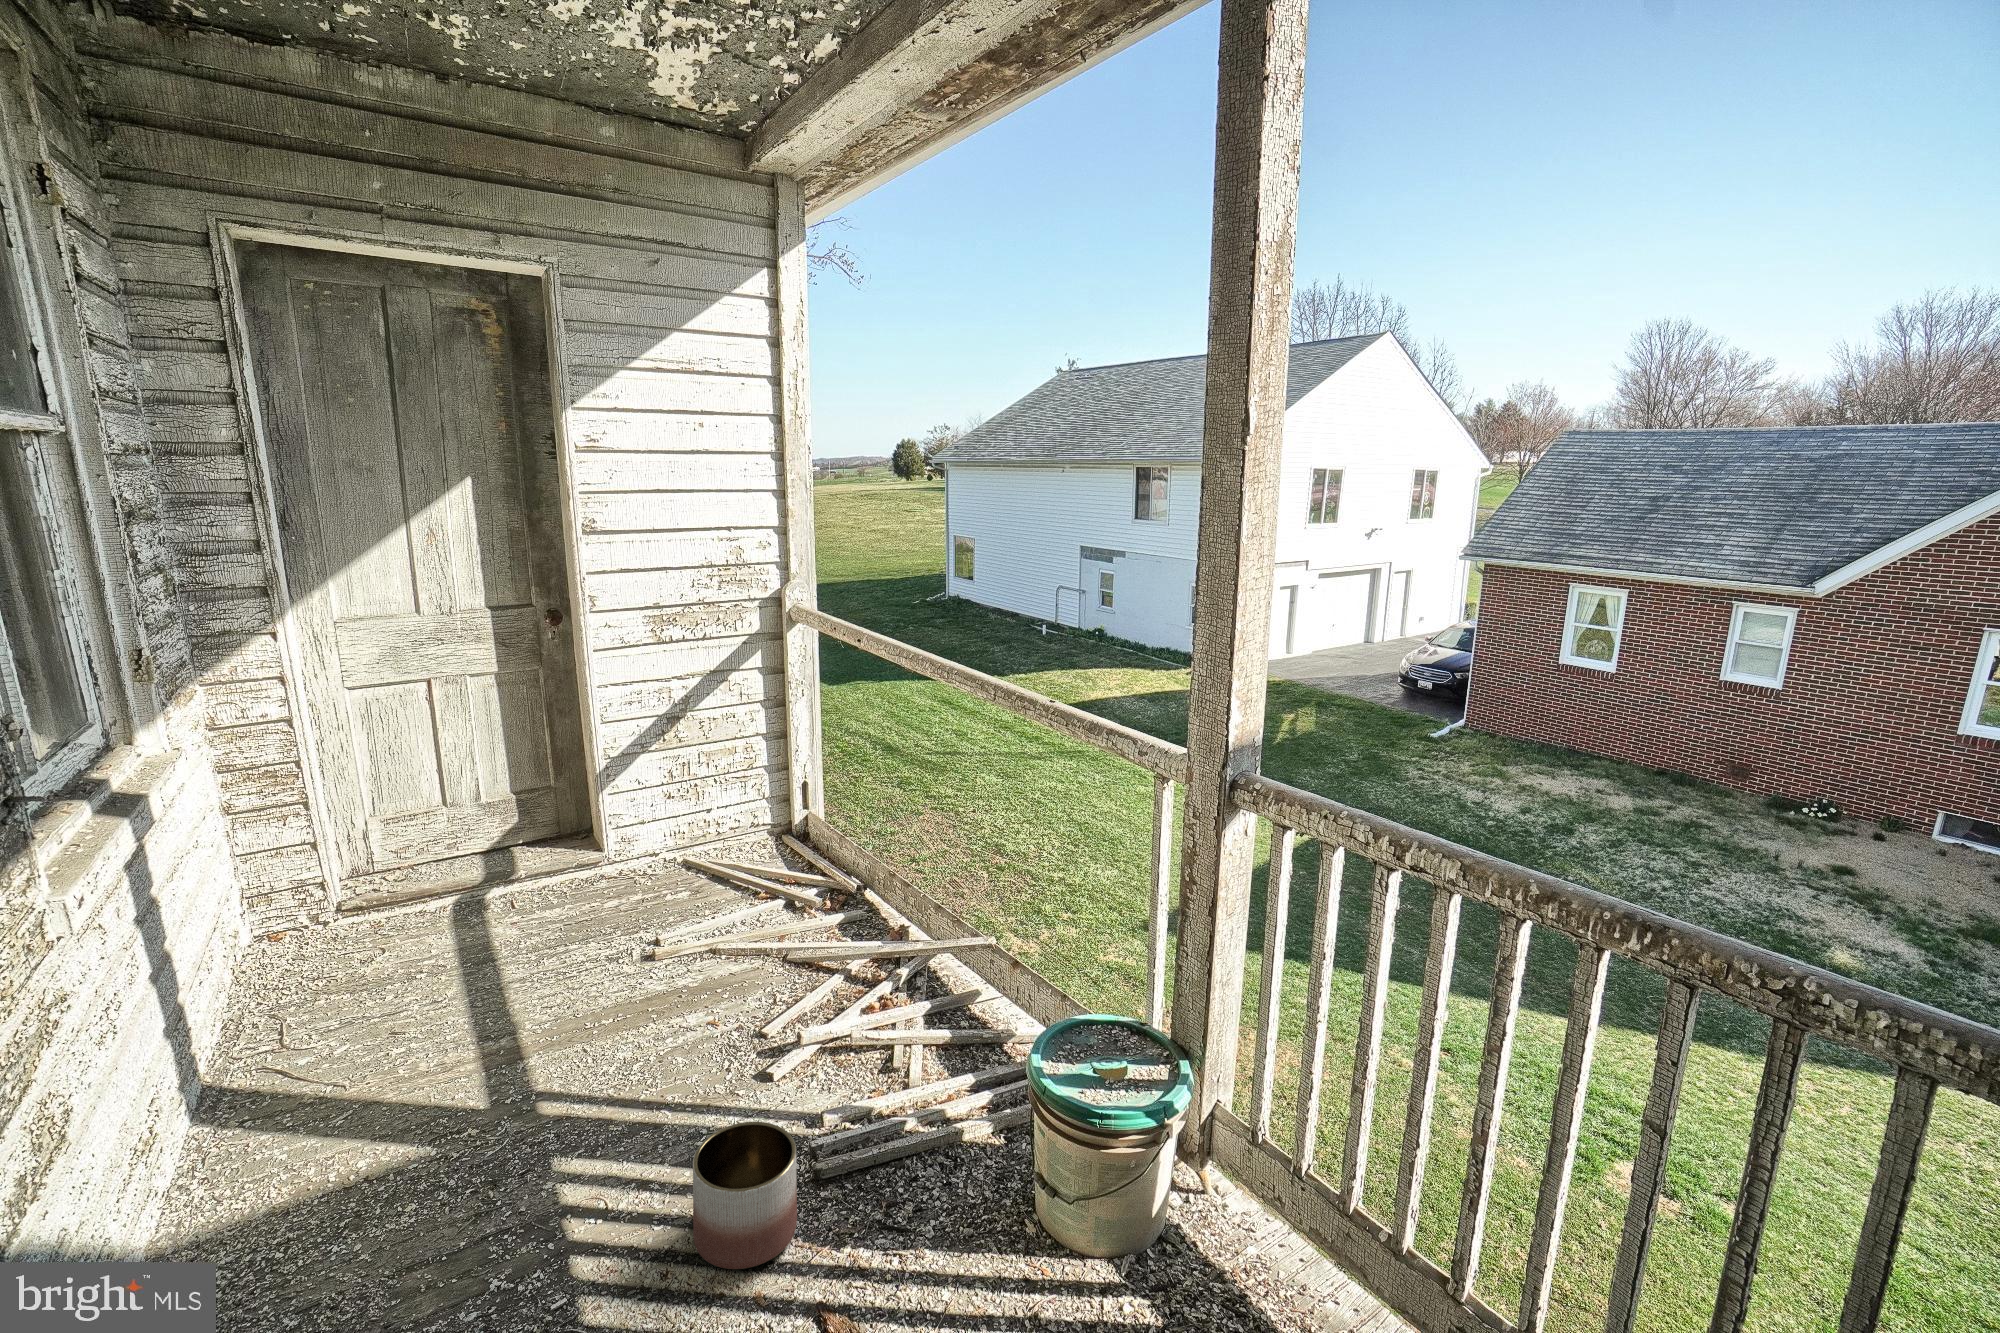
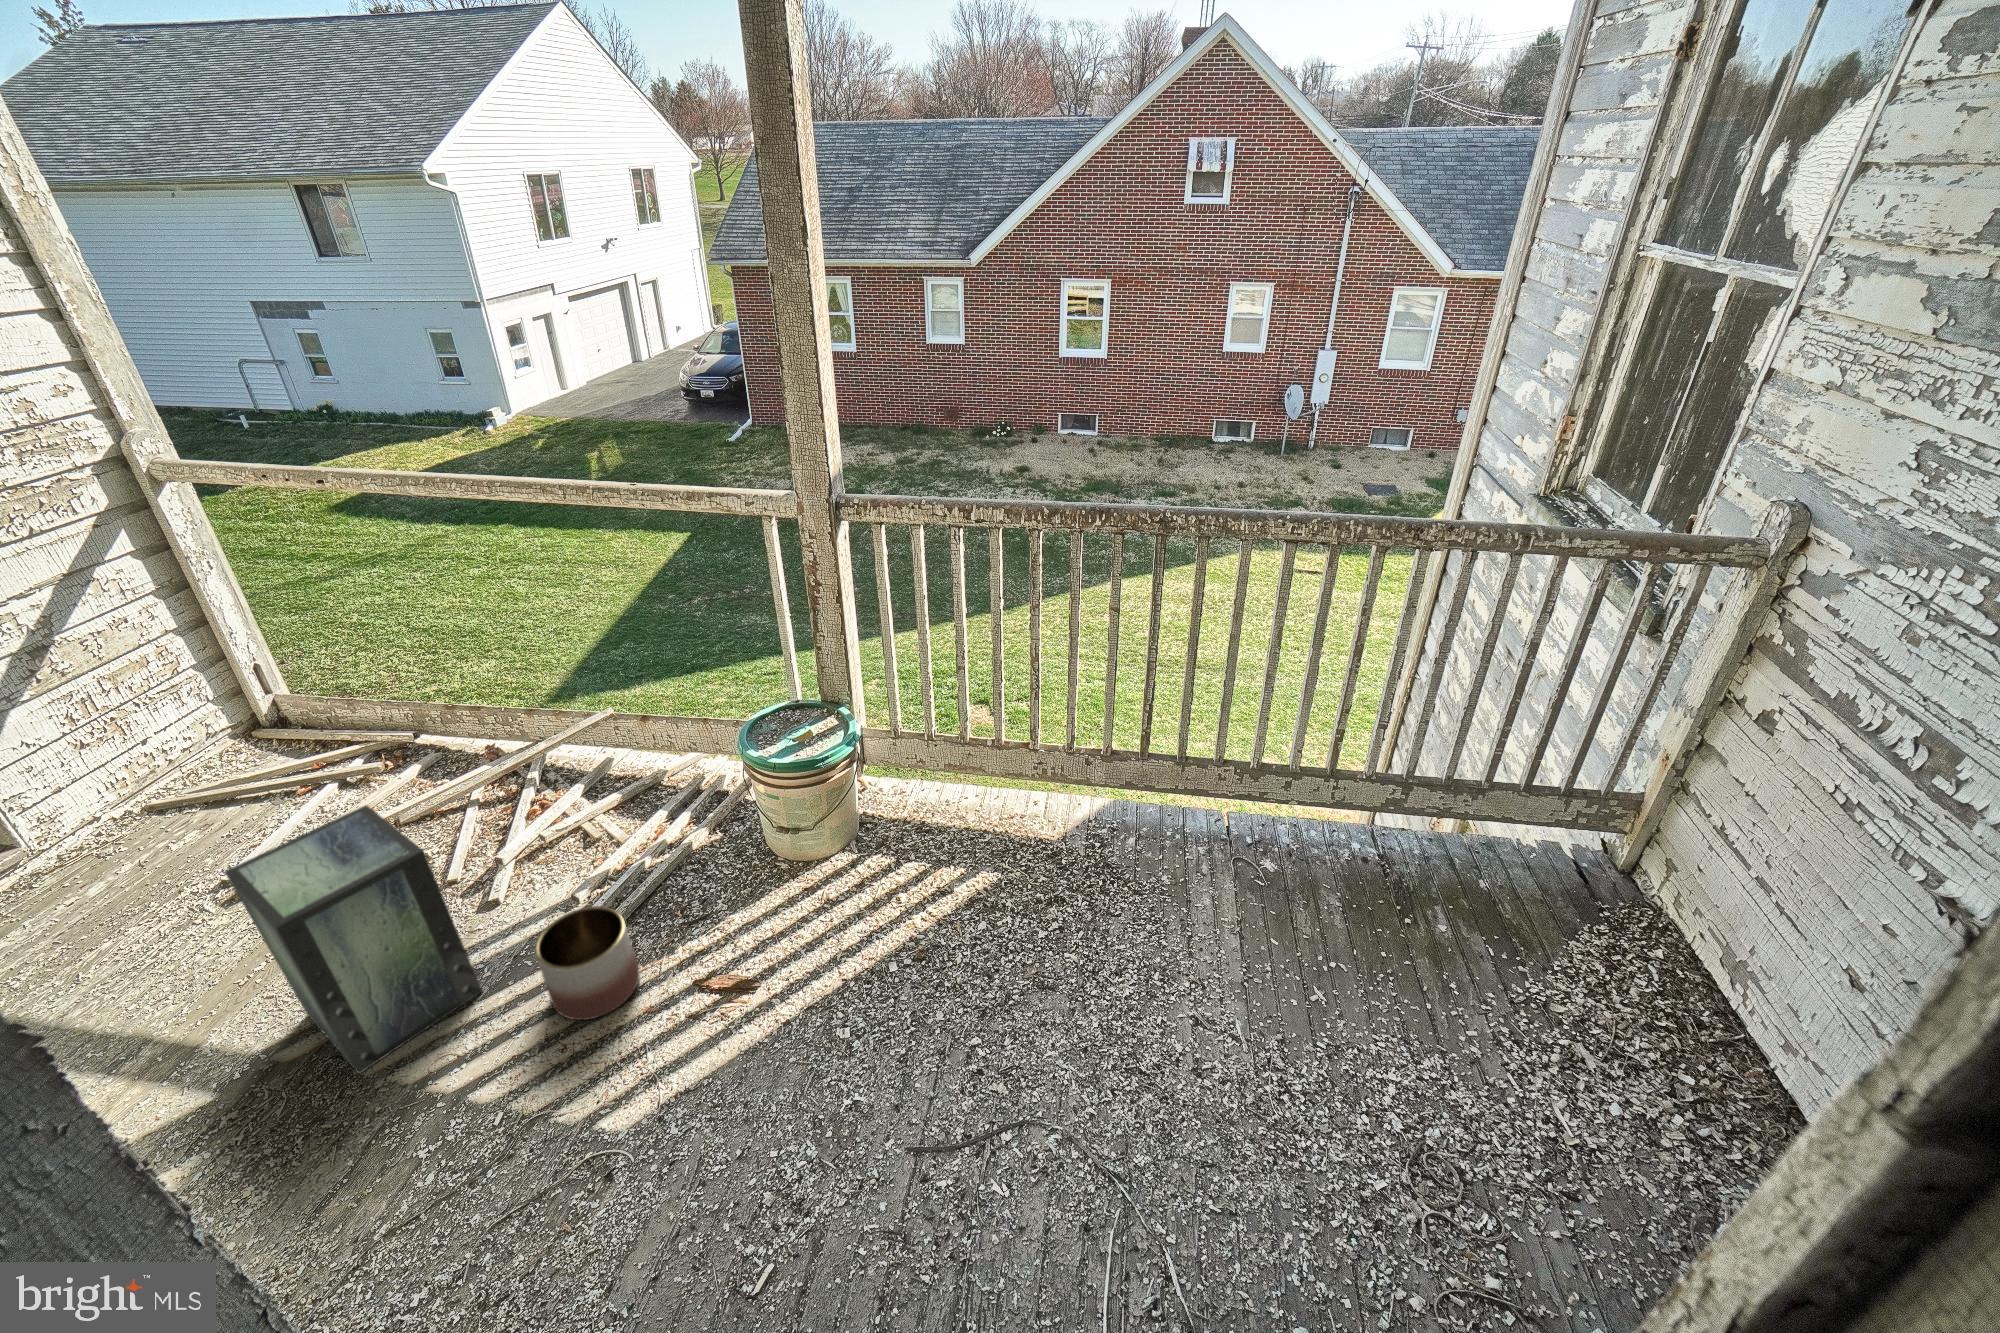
storage box: none [534,913,696,1170] -> present [225,805,482,1074]

